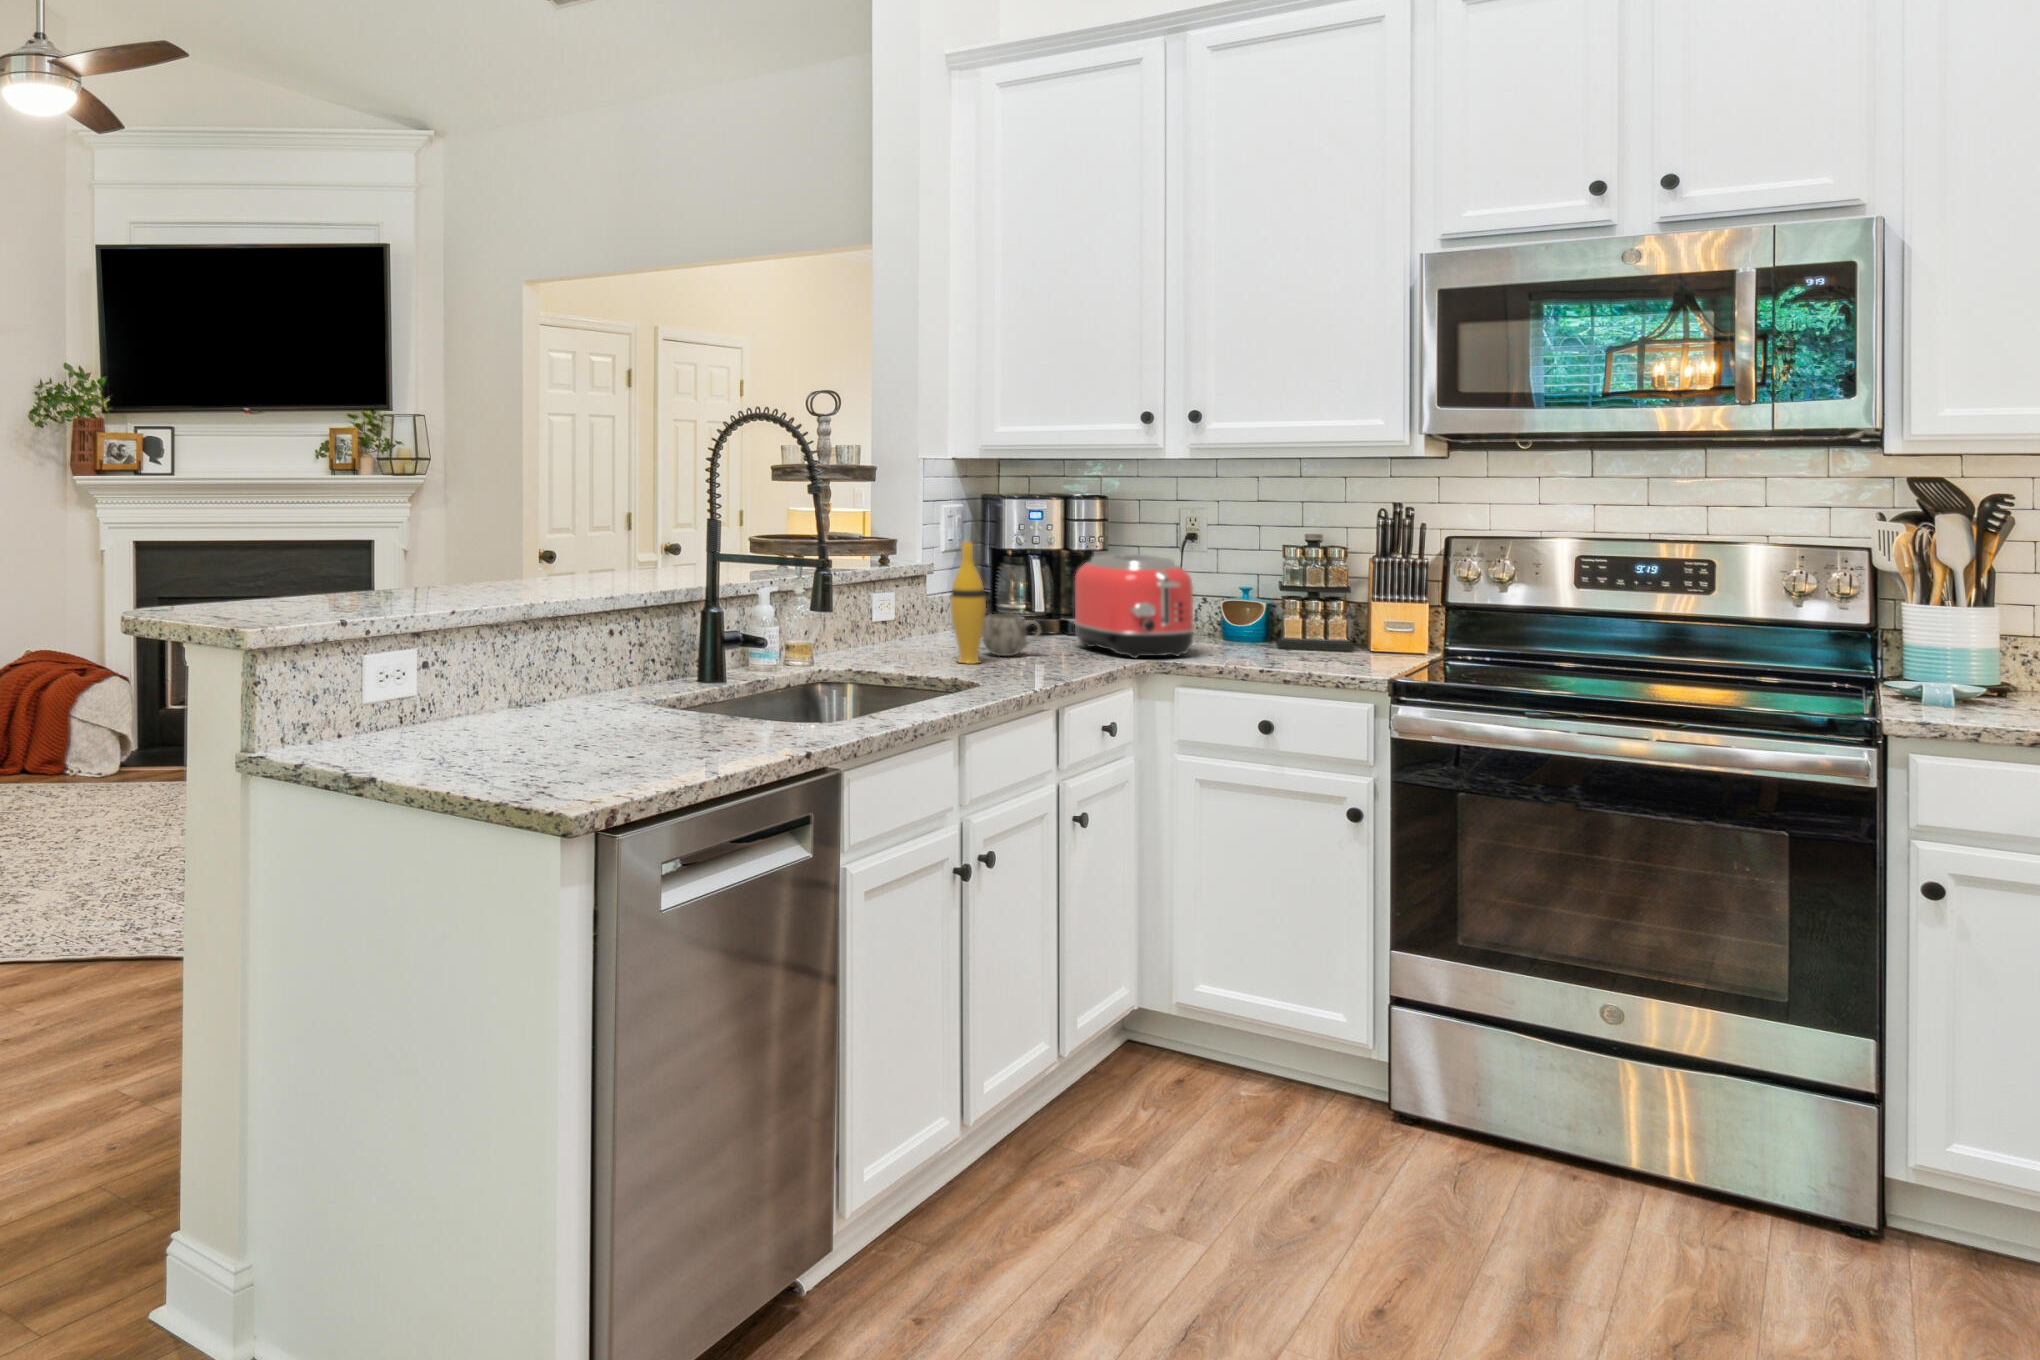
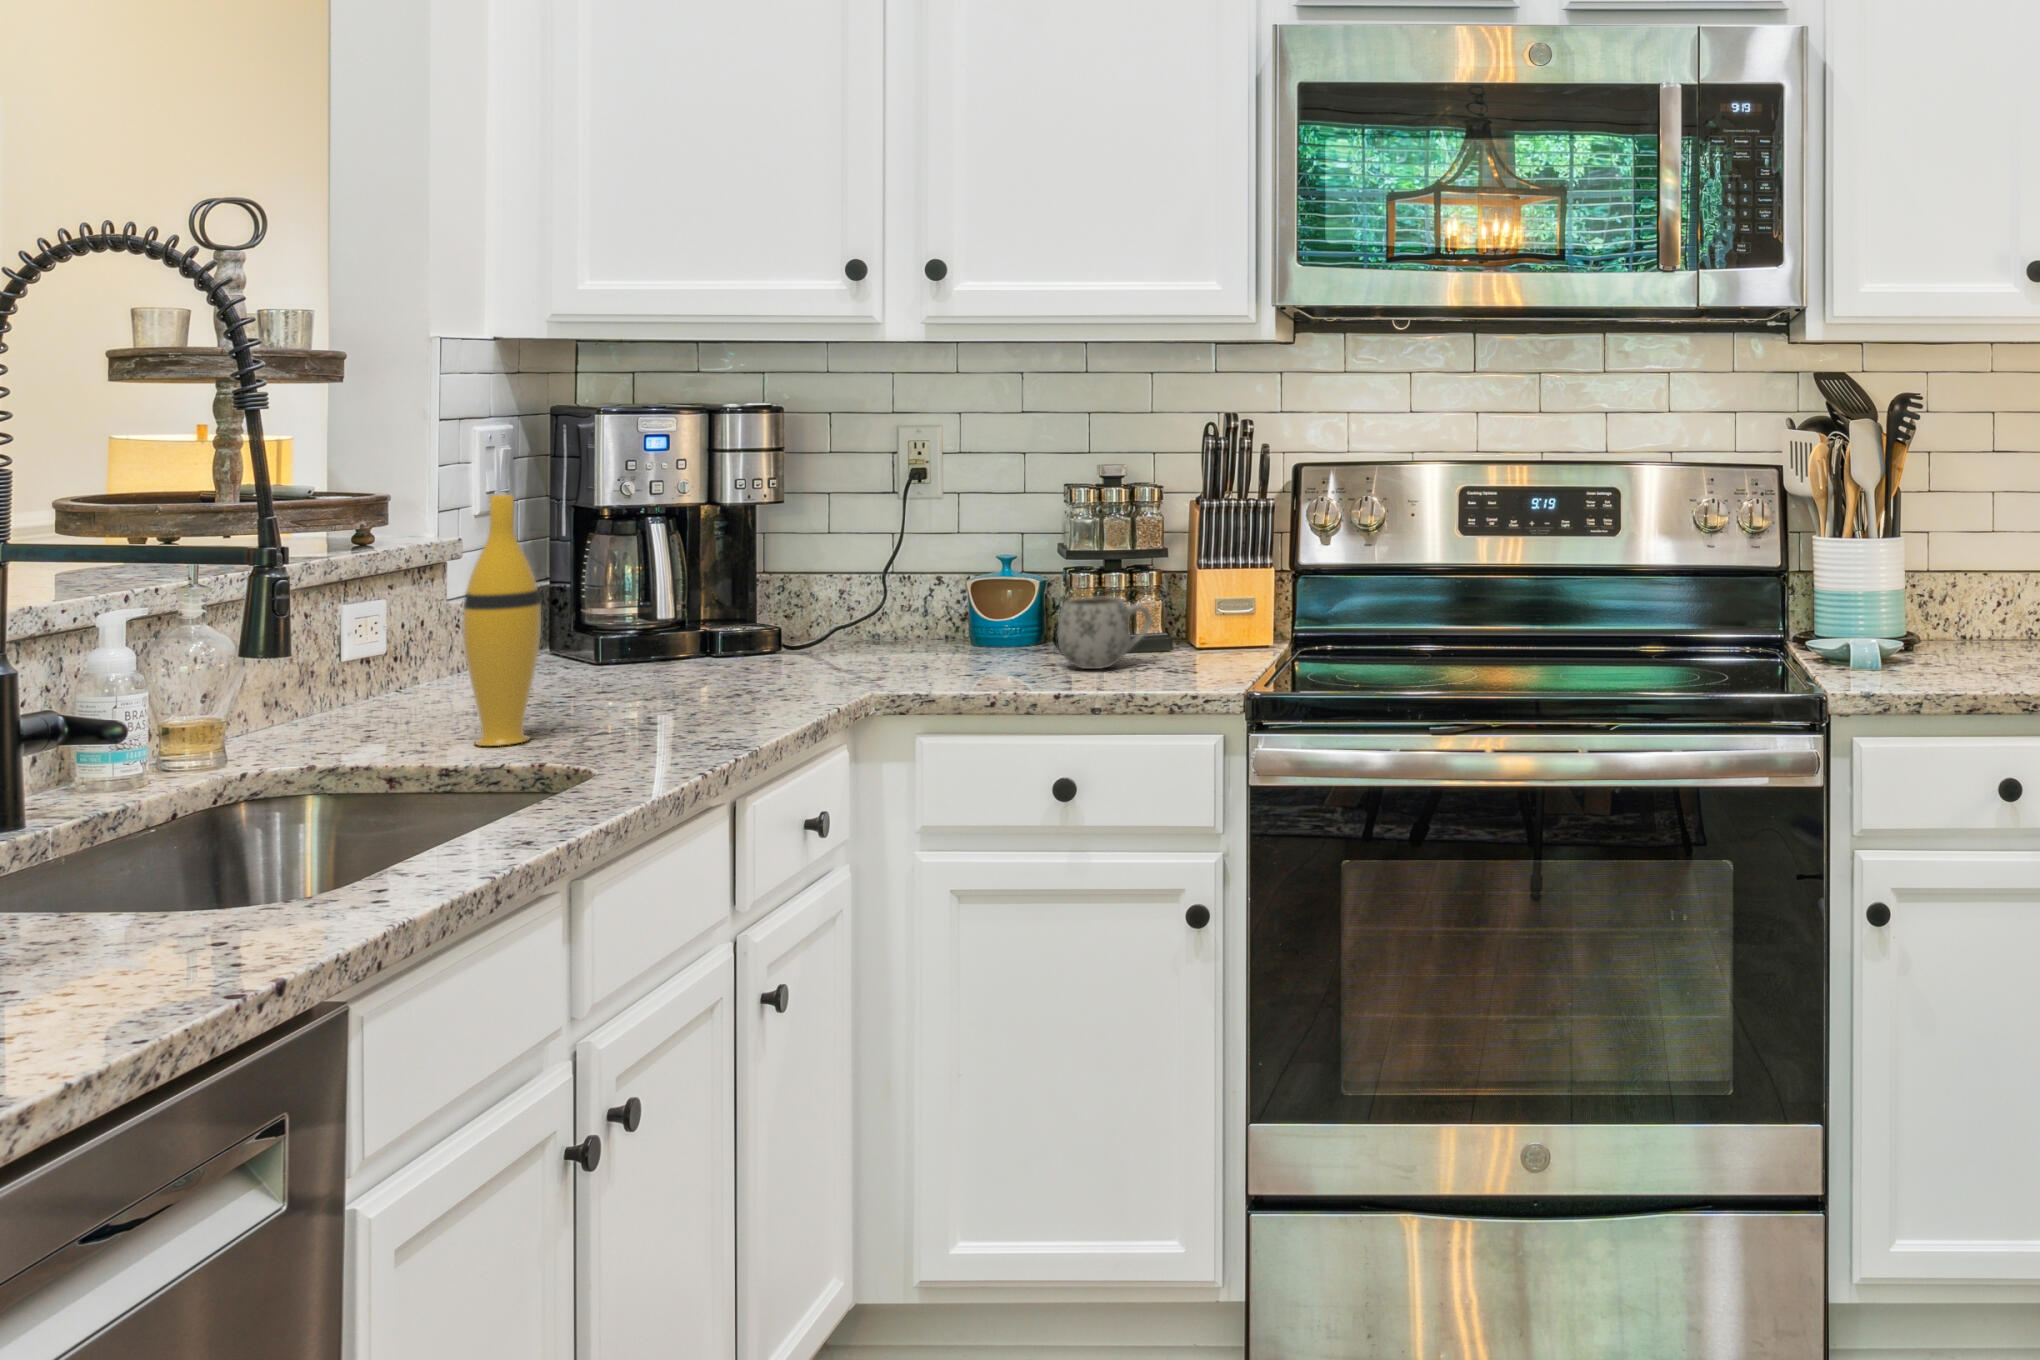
toaster: present [1074,554,1195,658] -> none [722,507,940,696]
mug: present [982,614,1041,656] -> present [1057,597,1153,669]

